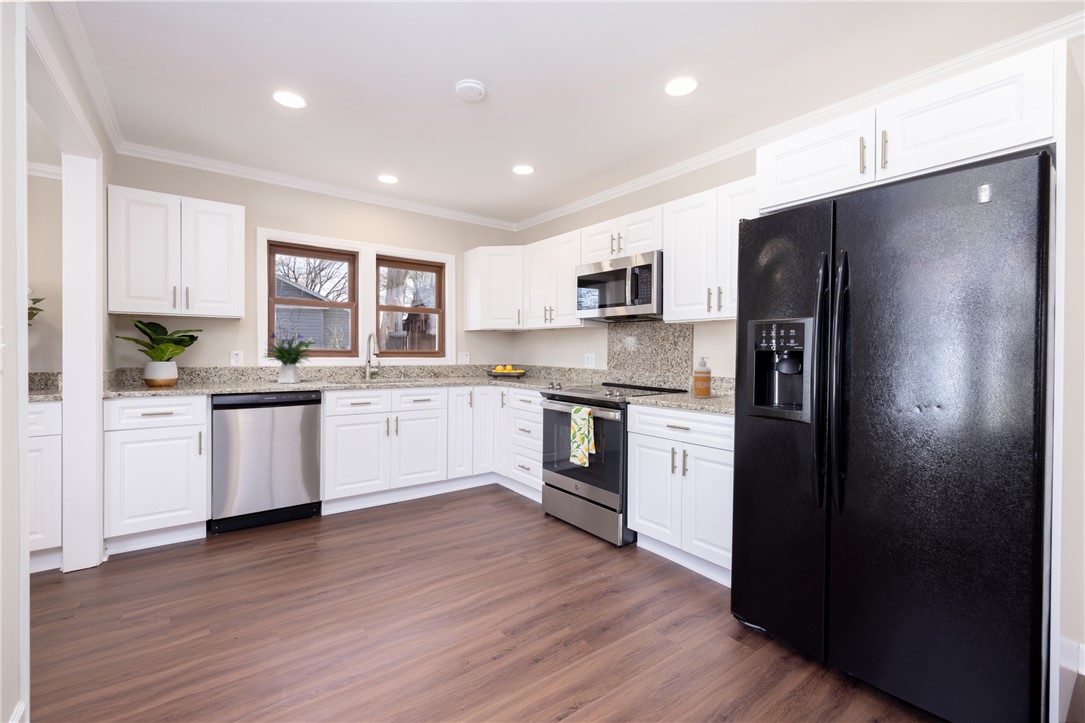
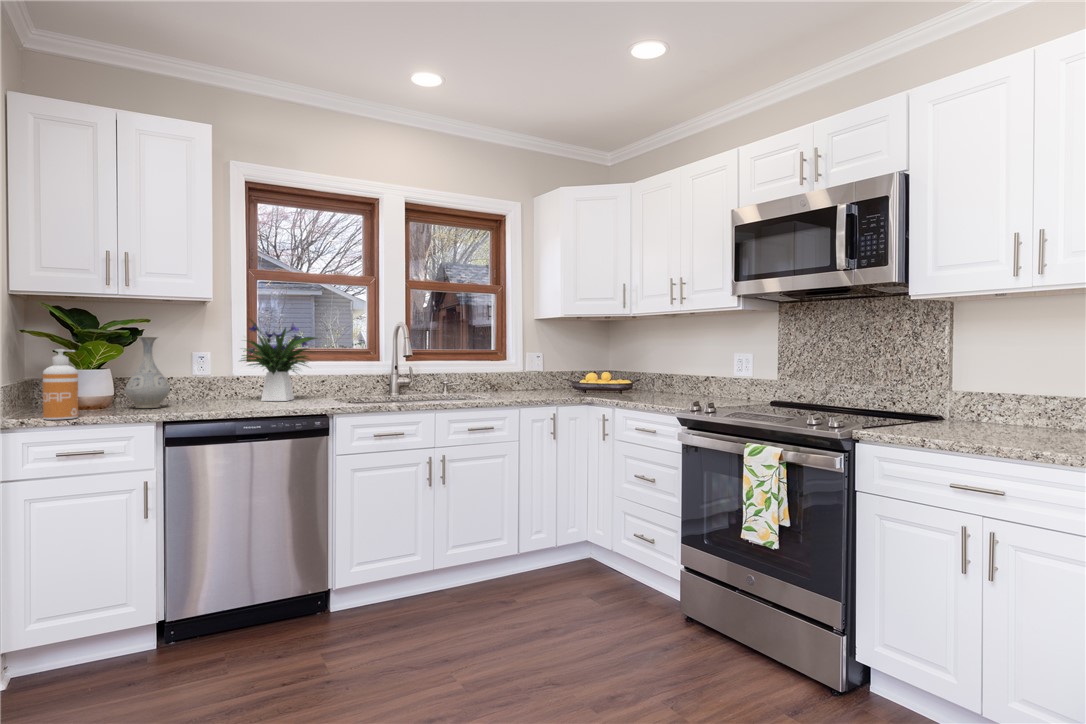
vase: none [185,341,216,387] -> present [125,336,170,408]
soap dispenser: present [693,357,711,398] -> present [43,349,78,420]

